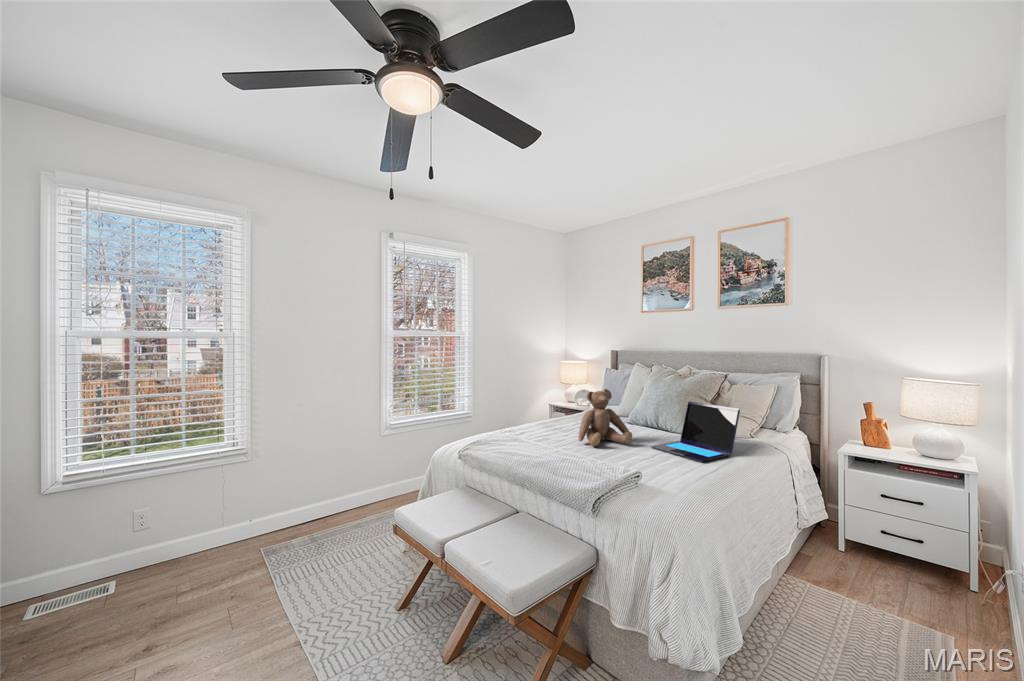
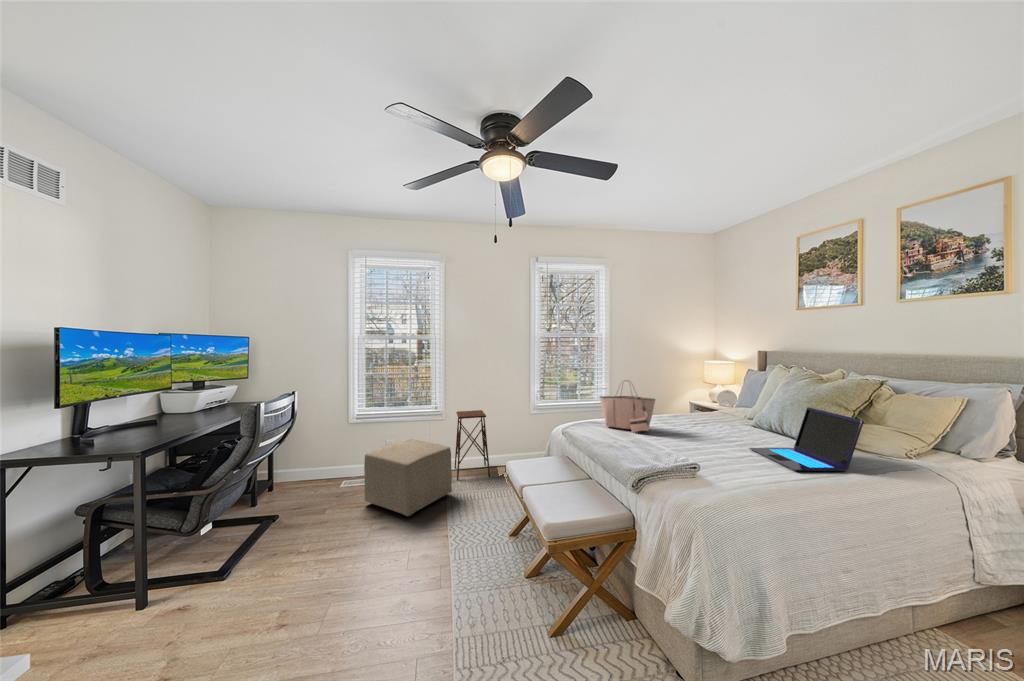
tote bag: none [495,386,558,446] -> present [600,380,655,432]
teddy bear: present [578,389,632,446] -> none [673,388,733,441]
side table: none [265,442,330,552] -> present [455,410,490,480]
ottoman: none [105,503,279,634] -> present [364,439,452,517]

